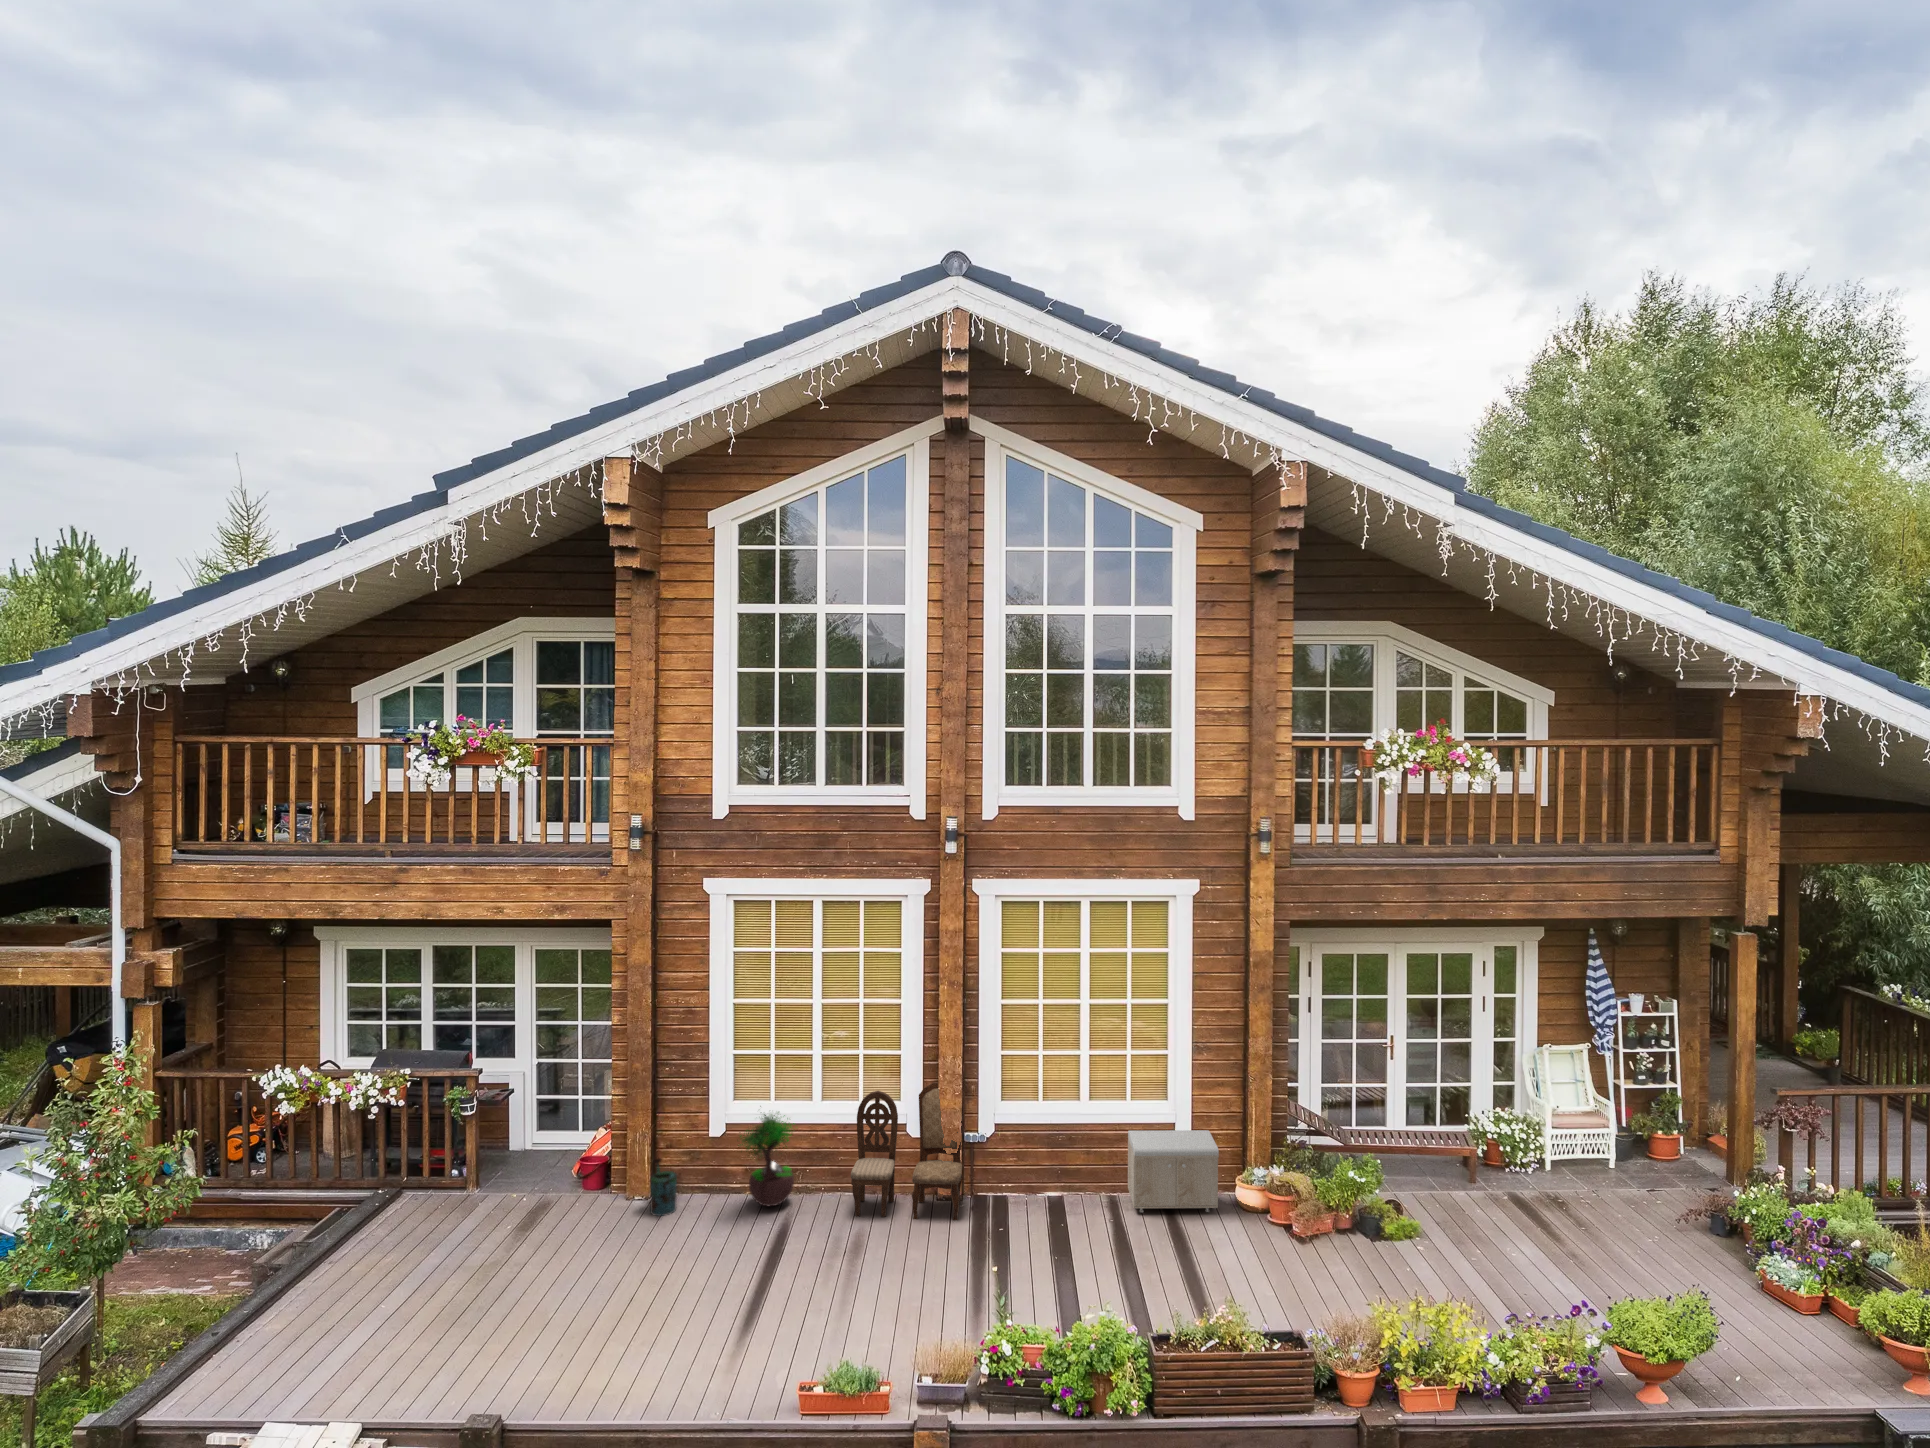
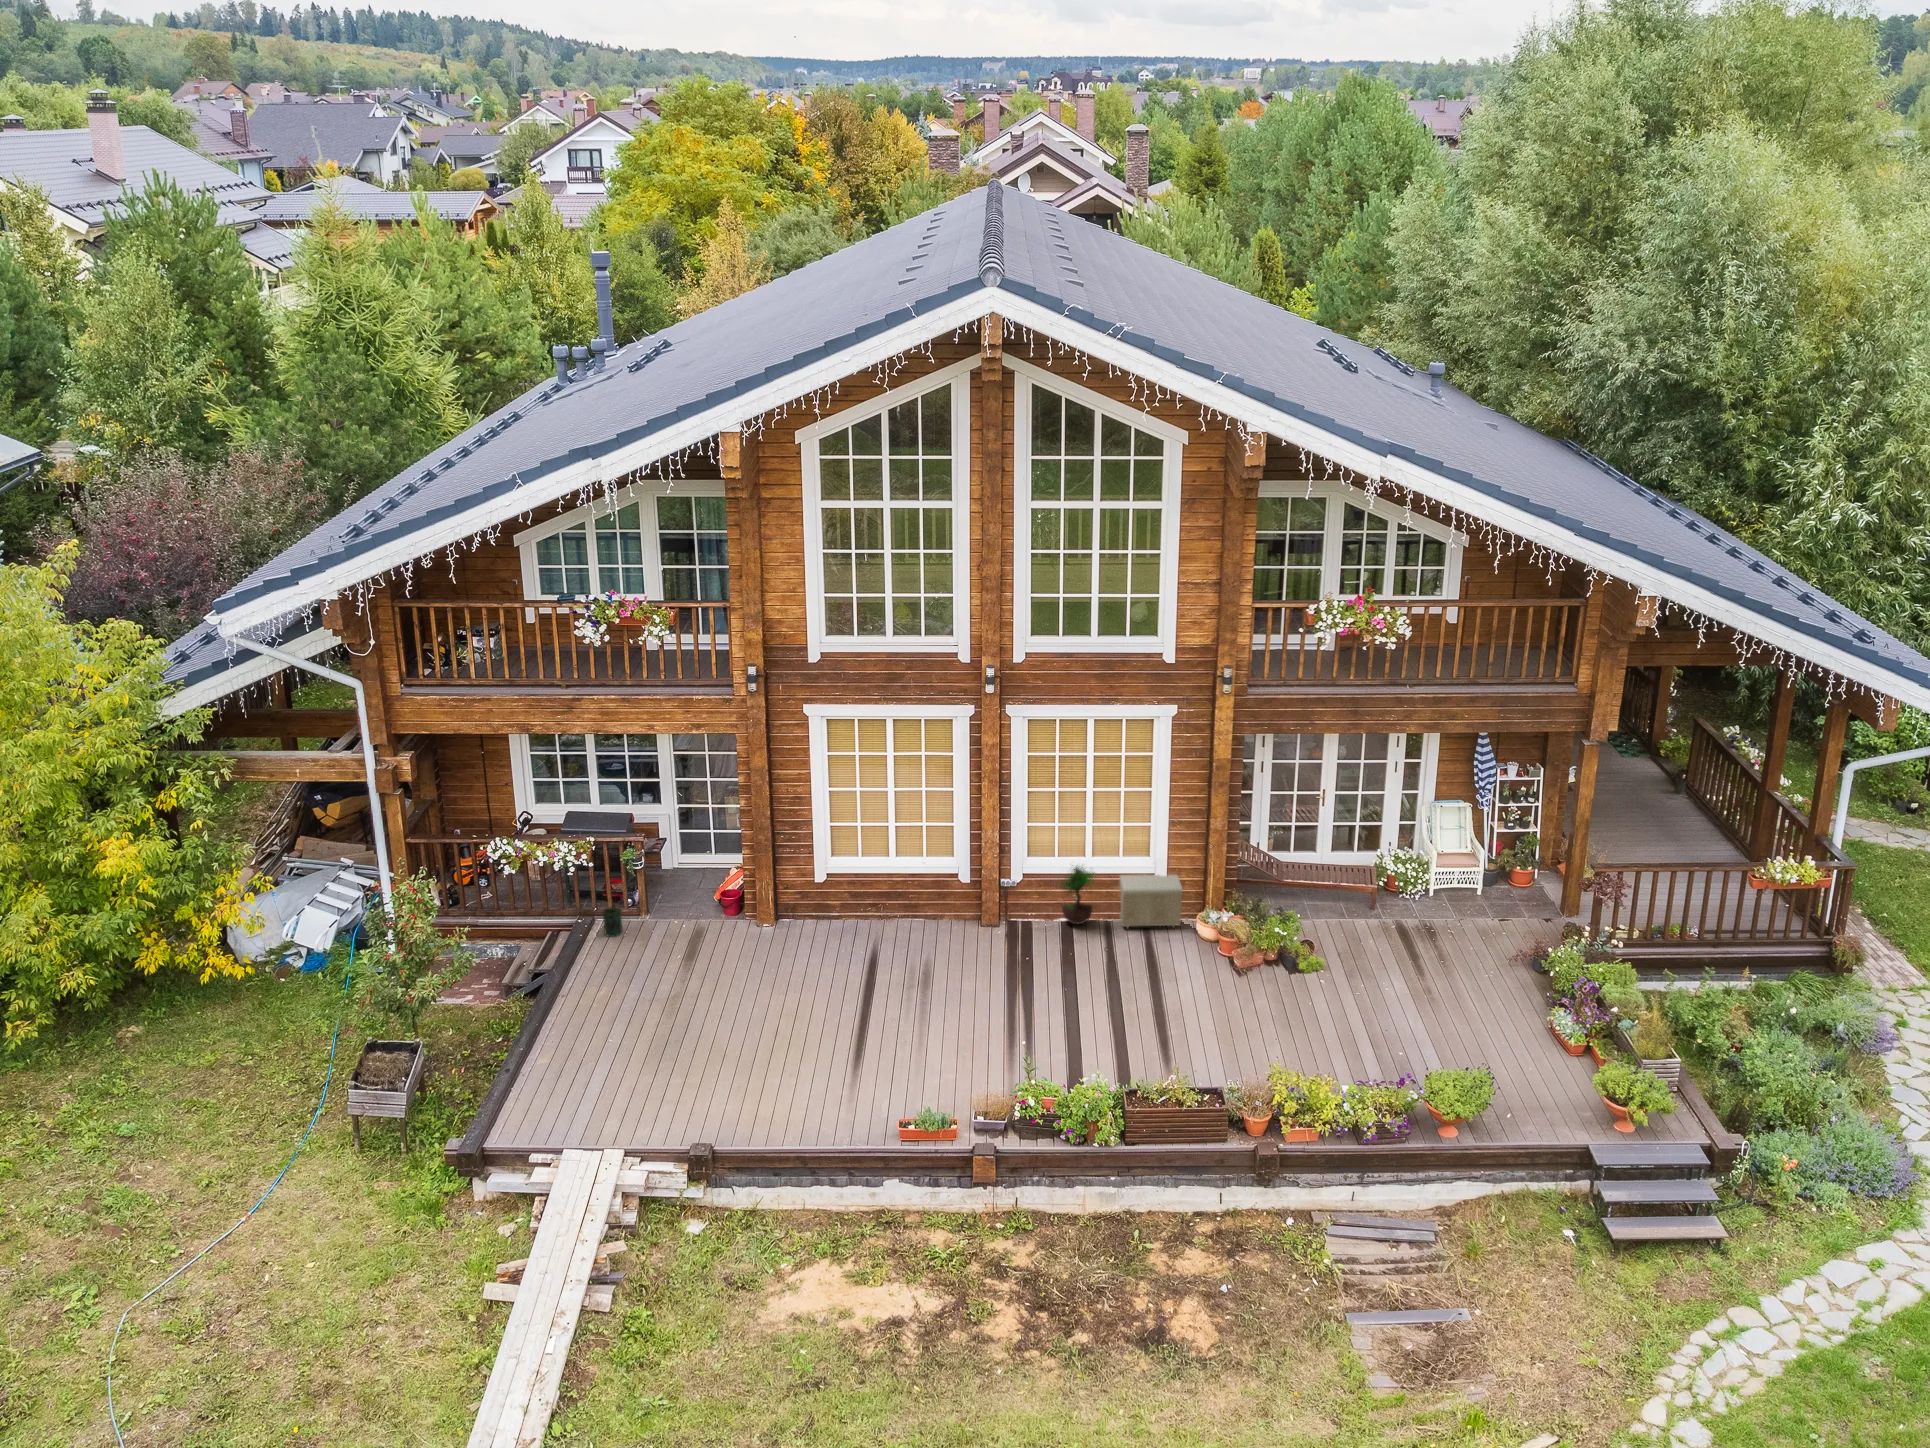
dining chair: present [851,1082,965,1220] -> none [924,845,1002,936]
potted tree: present [738,1112,794,1207] -> present [1061,865,1096,924]
watering can: present [650,1158,677,1216] -> present [603,898,623,937]

